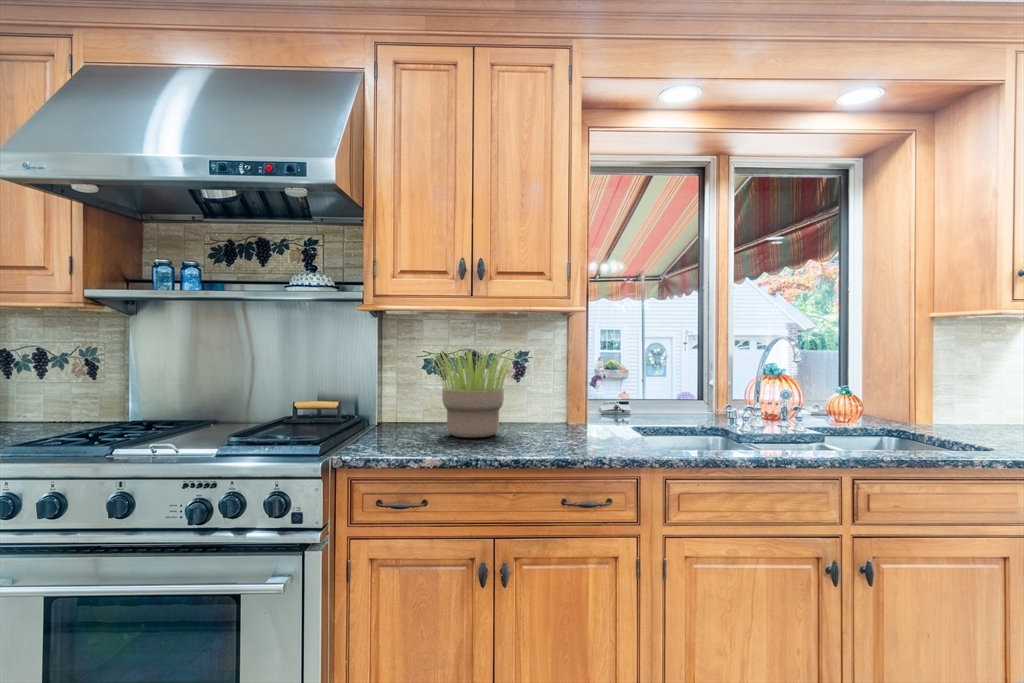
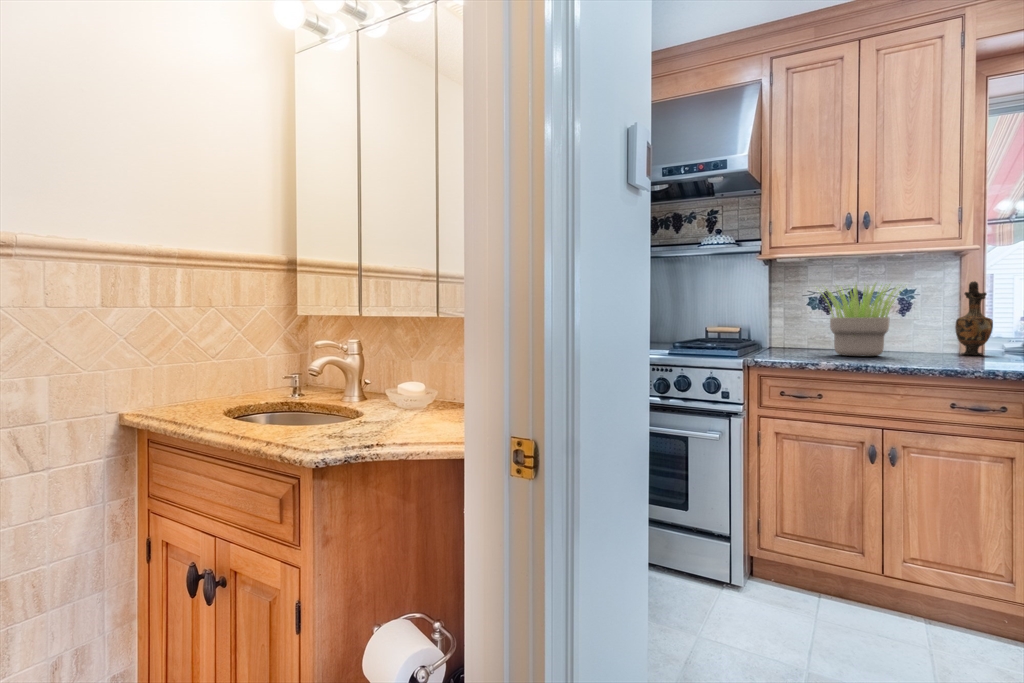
vase: none [565,346,596,427] -> present [955,281,993,355]

